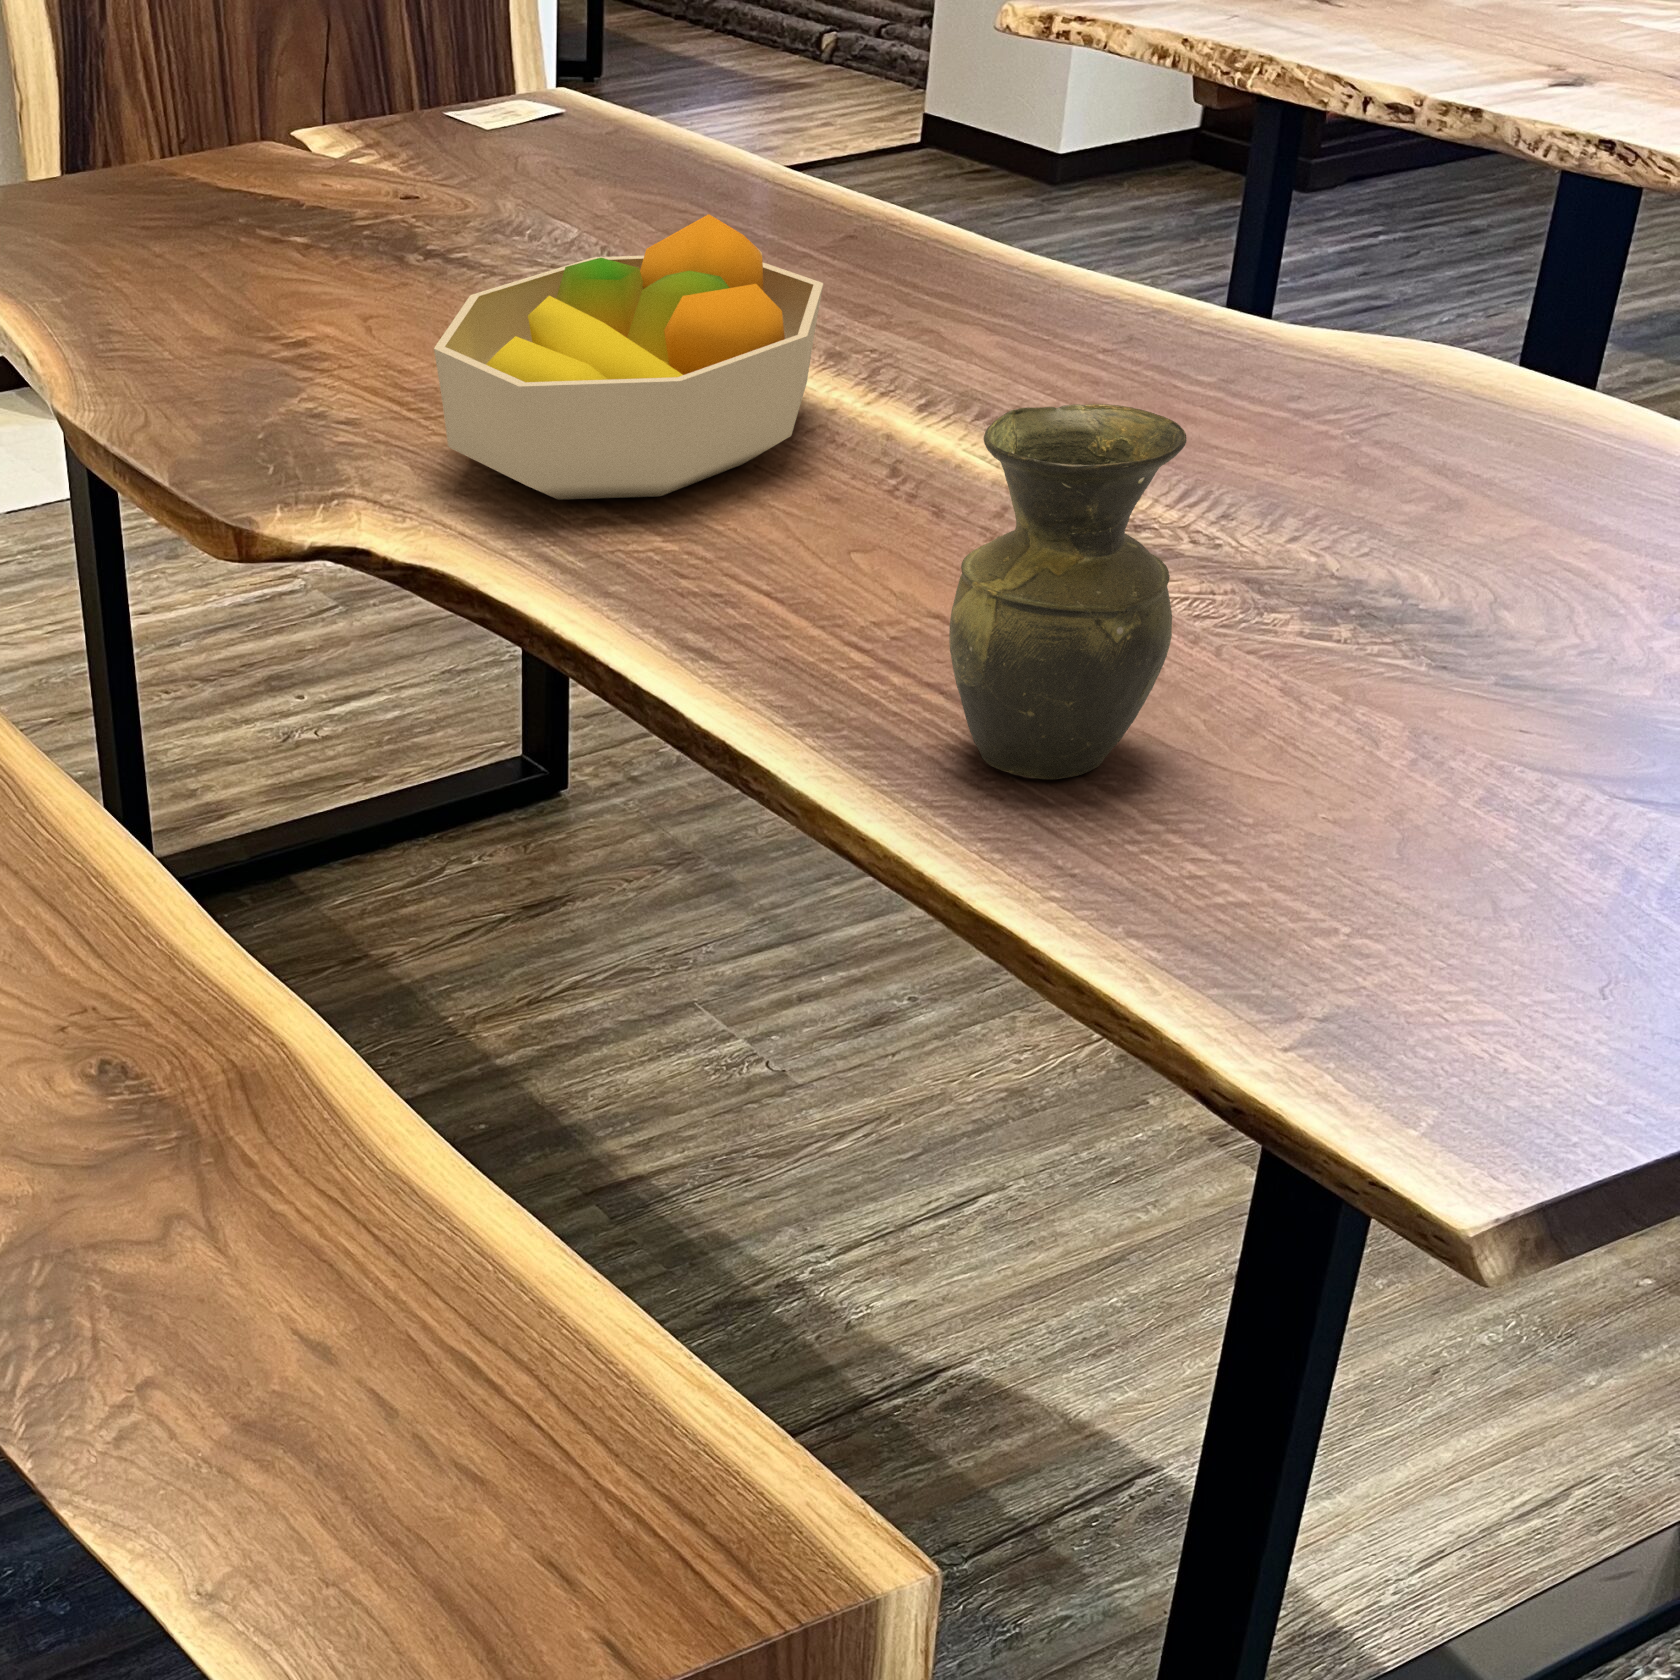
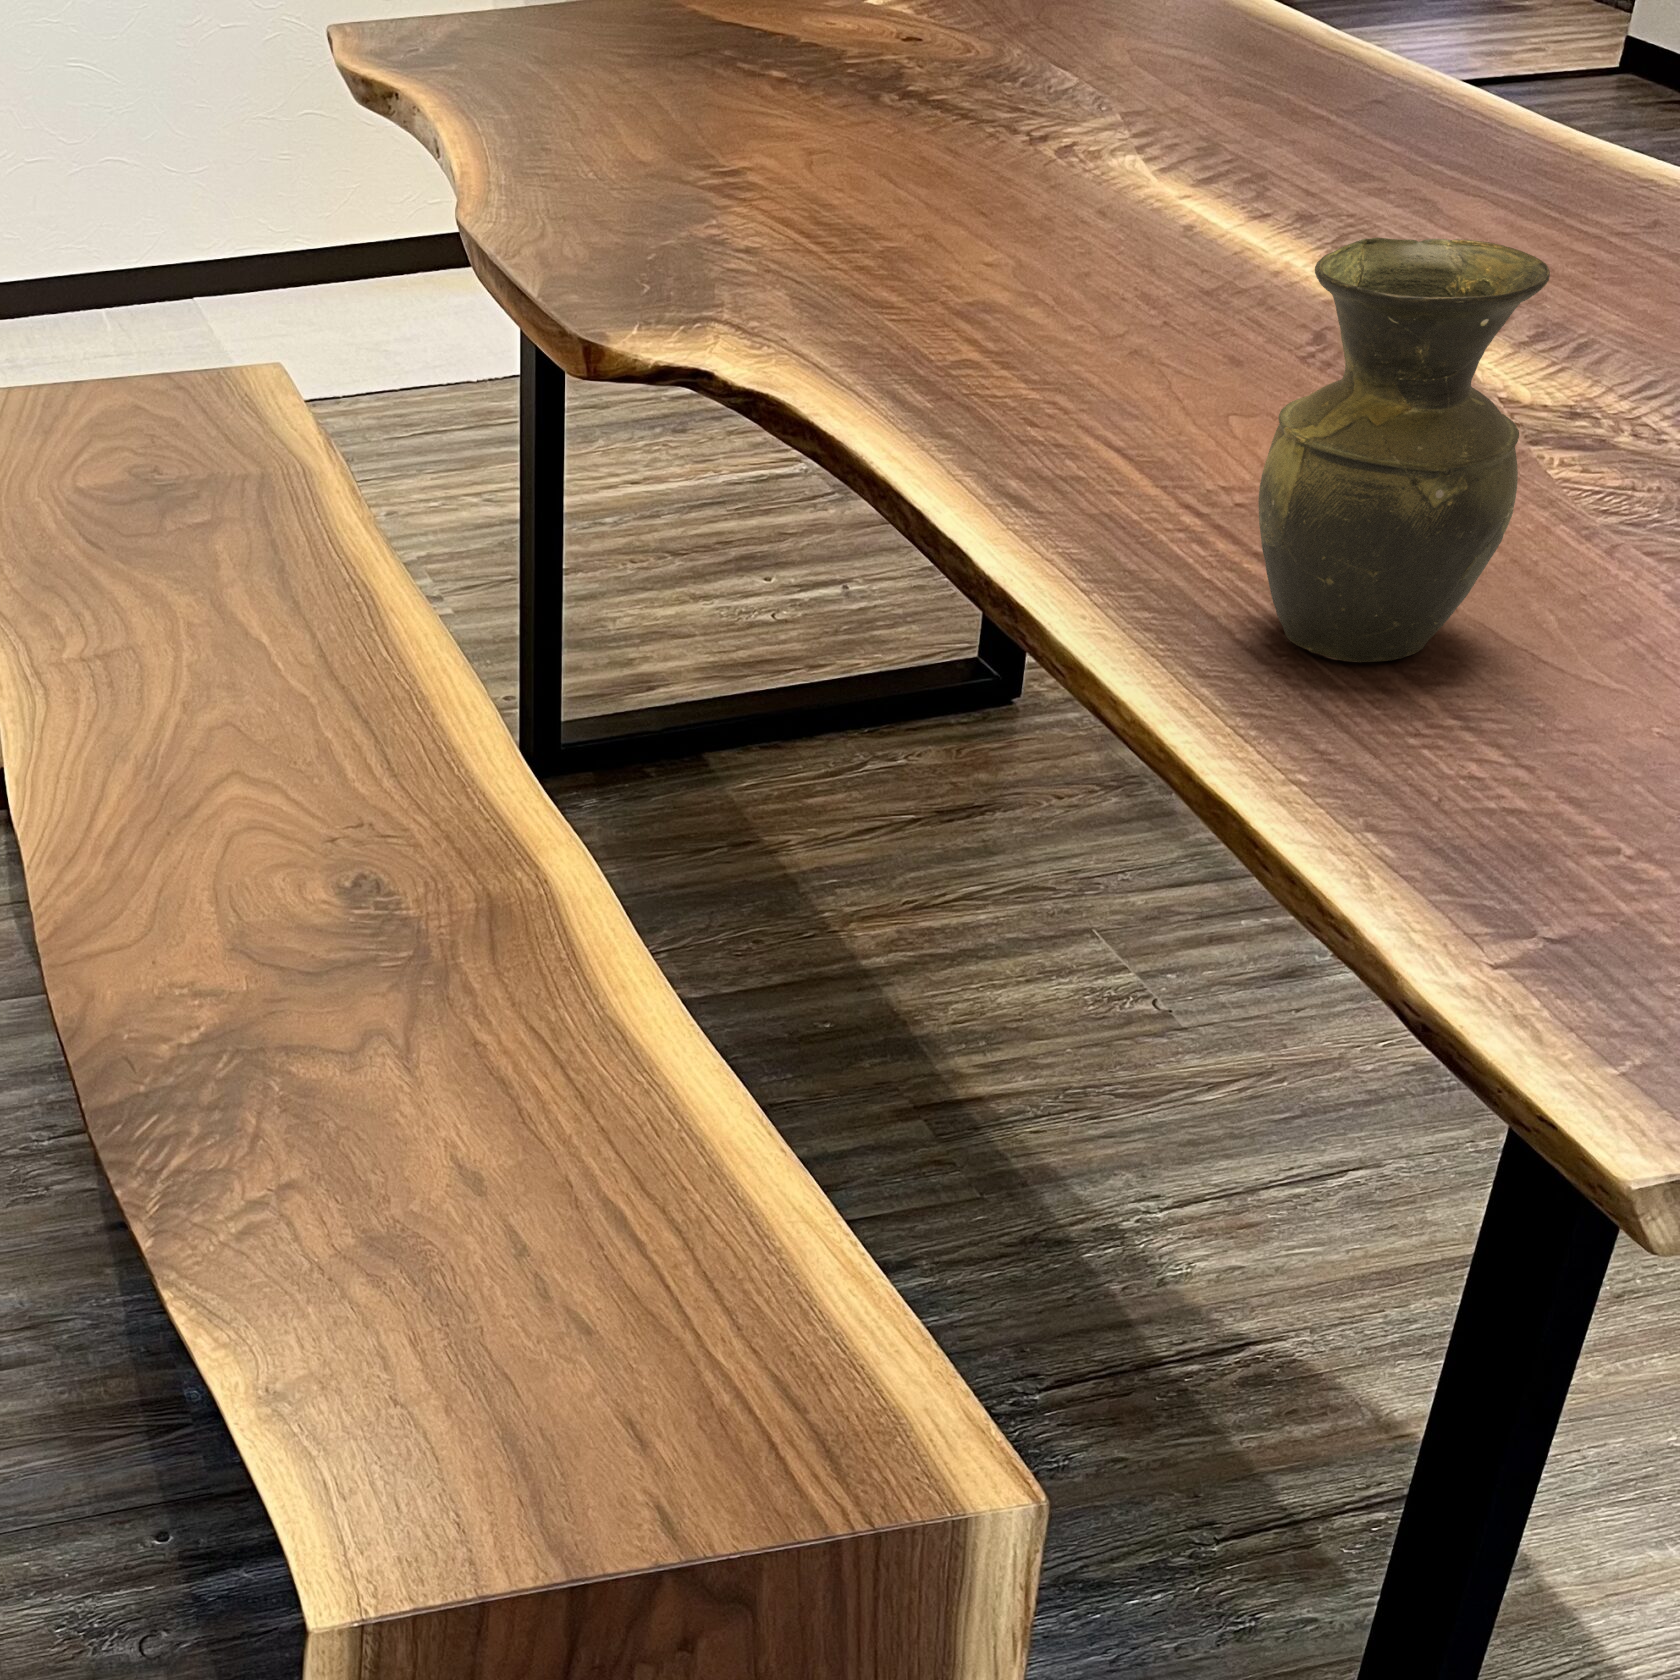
fruit bowl: present [434,214,823,500] -> none [827,46,1284,345]

